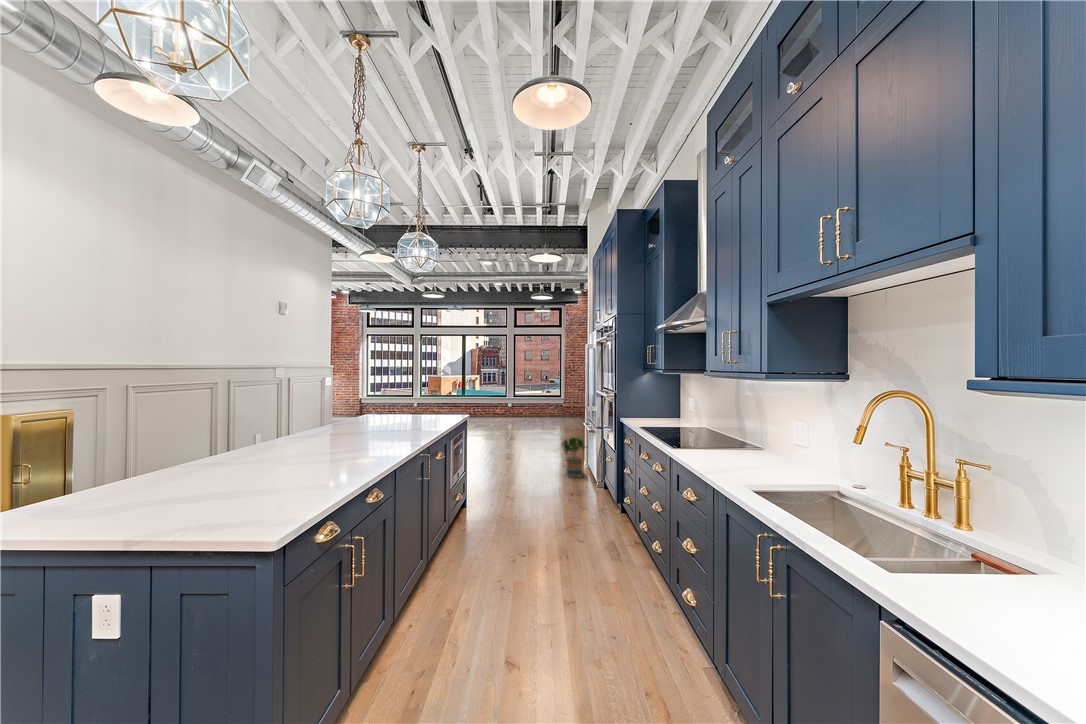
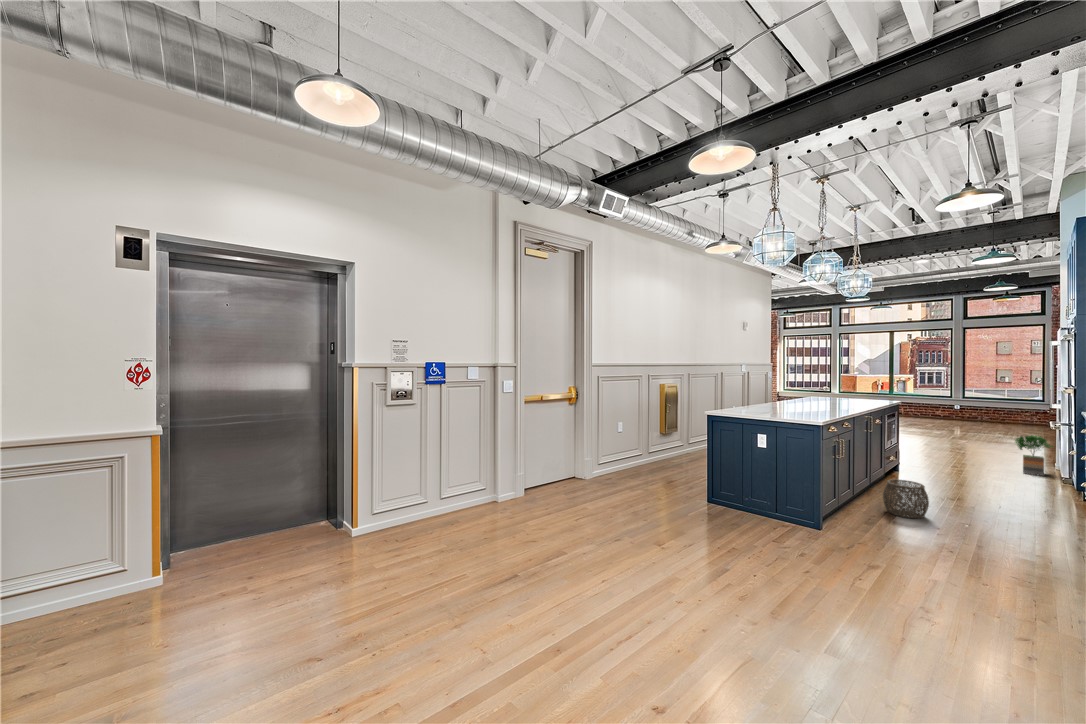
woven basket: none [433,578,504,672] -> present [883,479,929,519]

